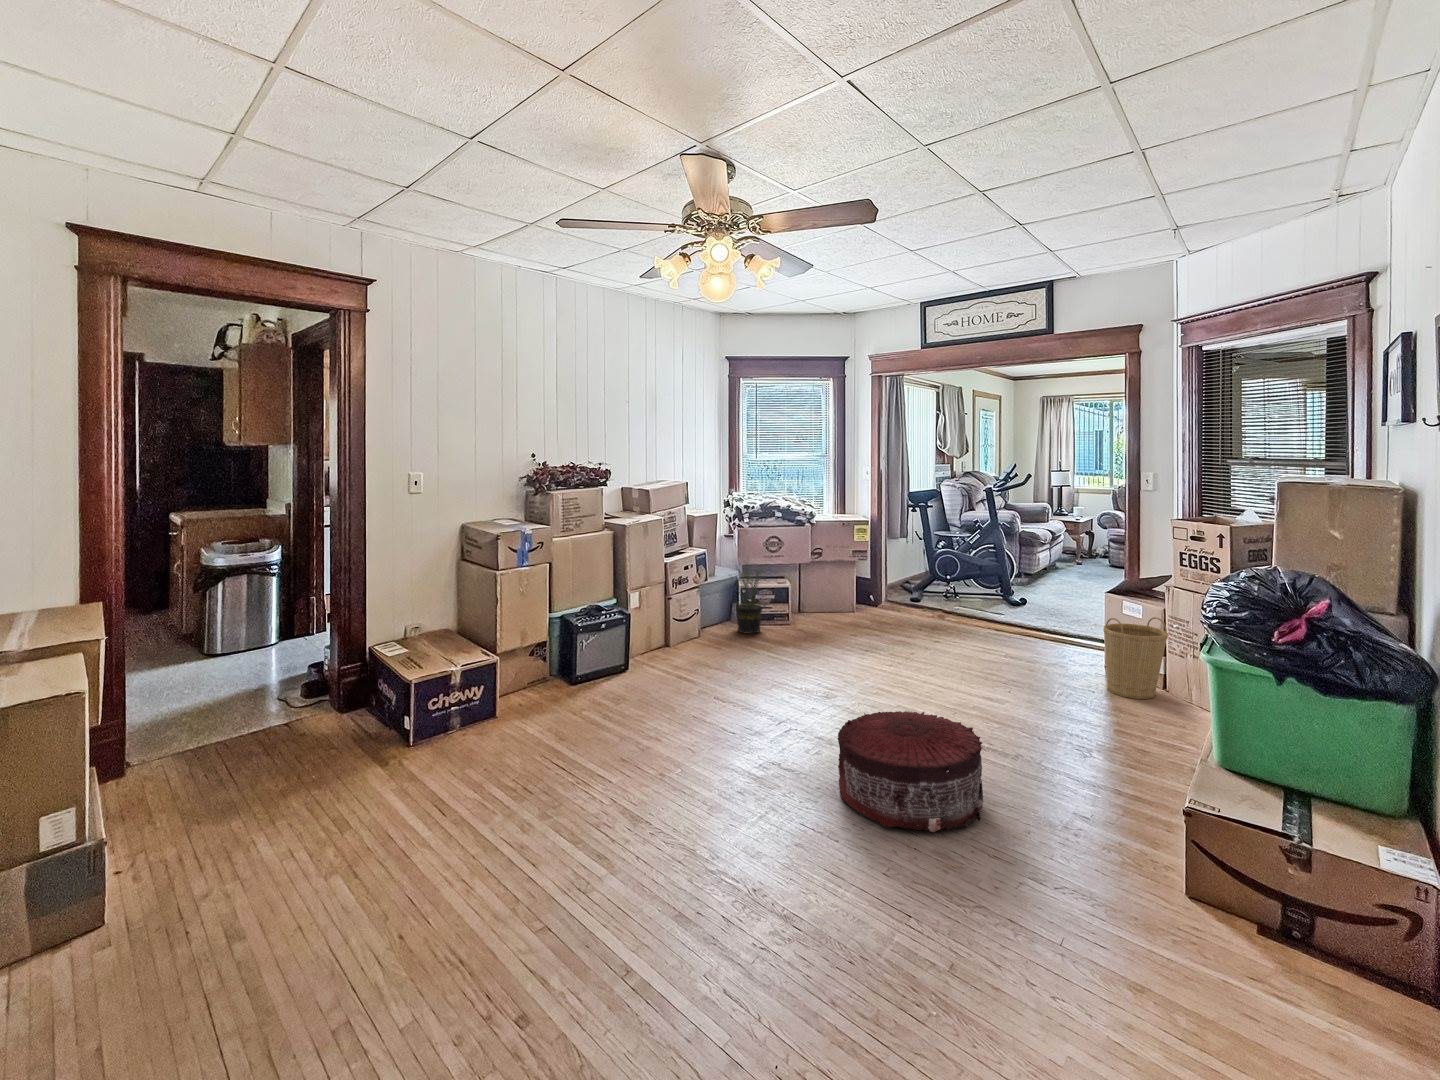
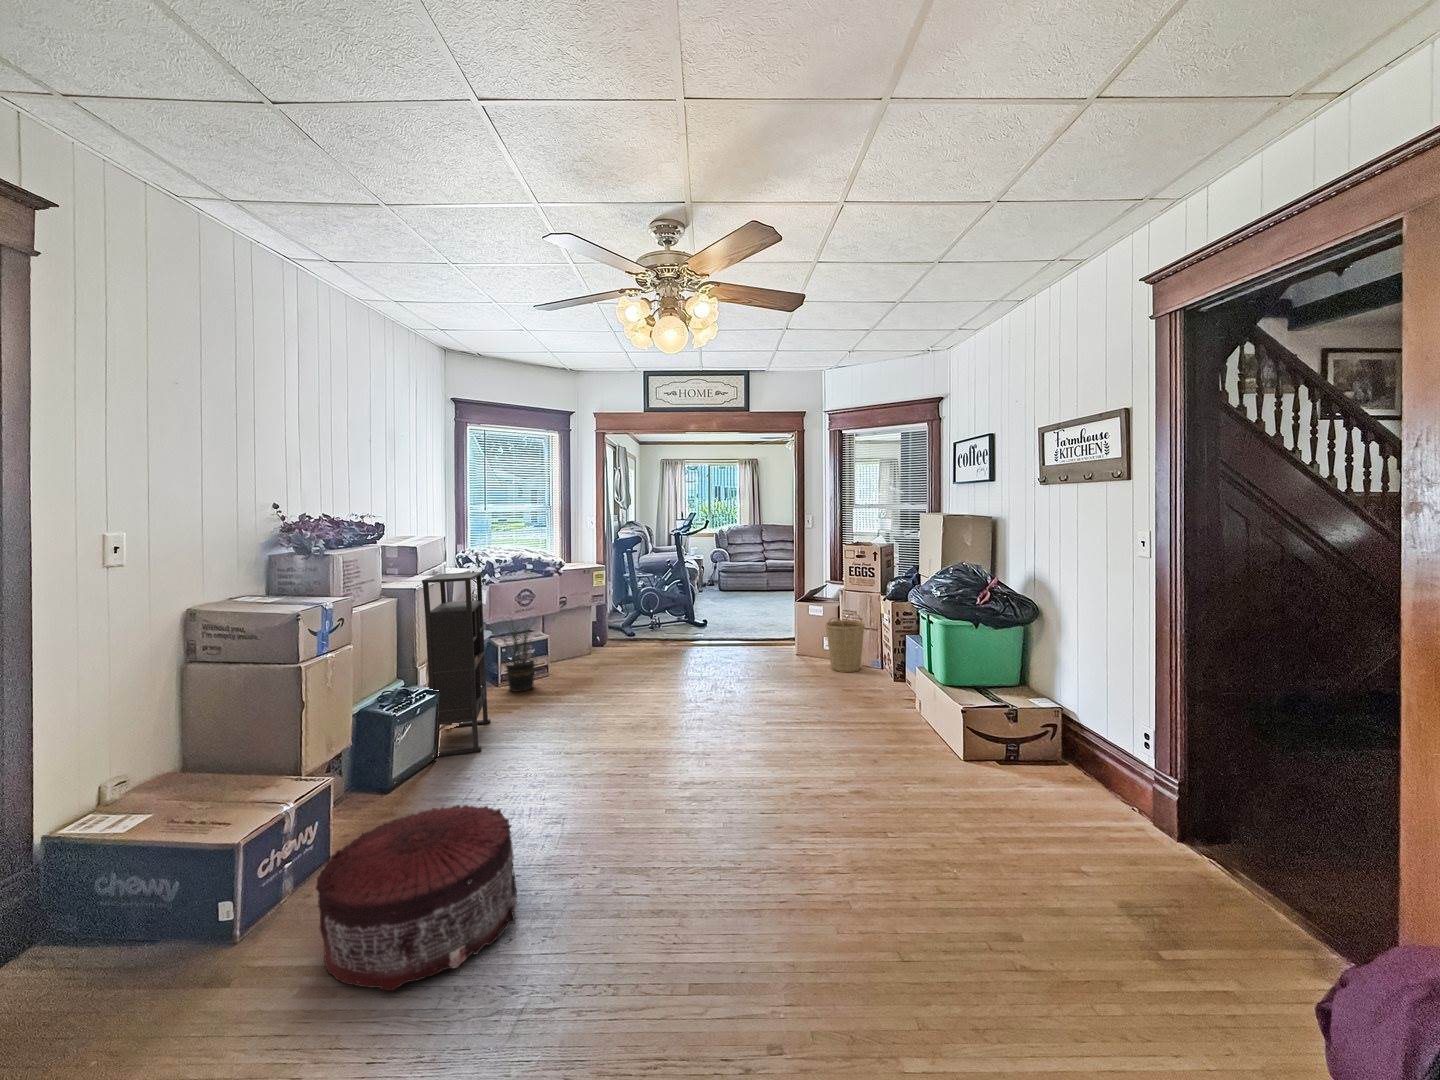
bookshelf: none [617,515,691,674] -> present [422,572,491,757]
pouf: present [837,711,983,832] -> present [316,805,517,991]

